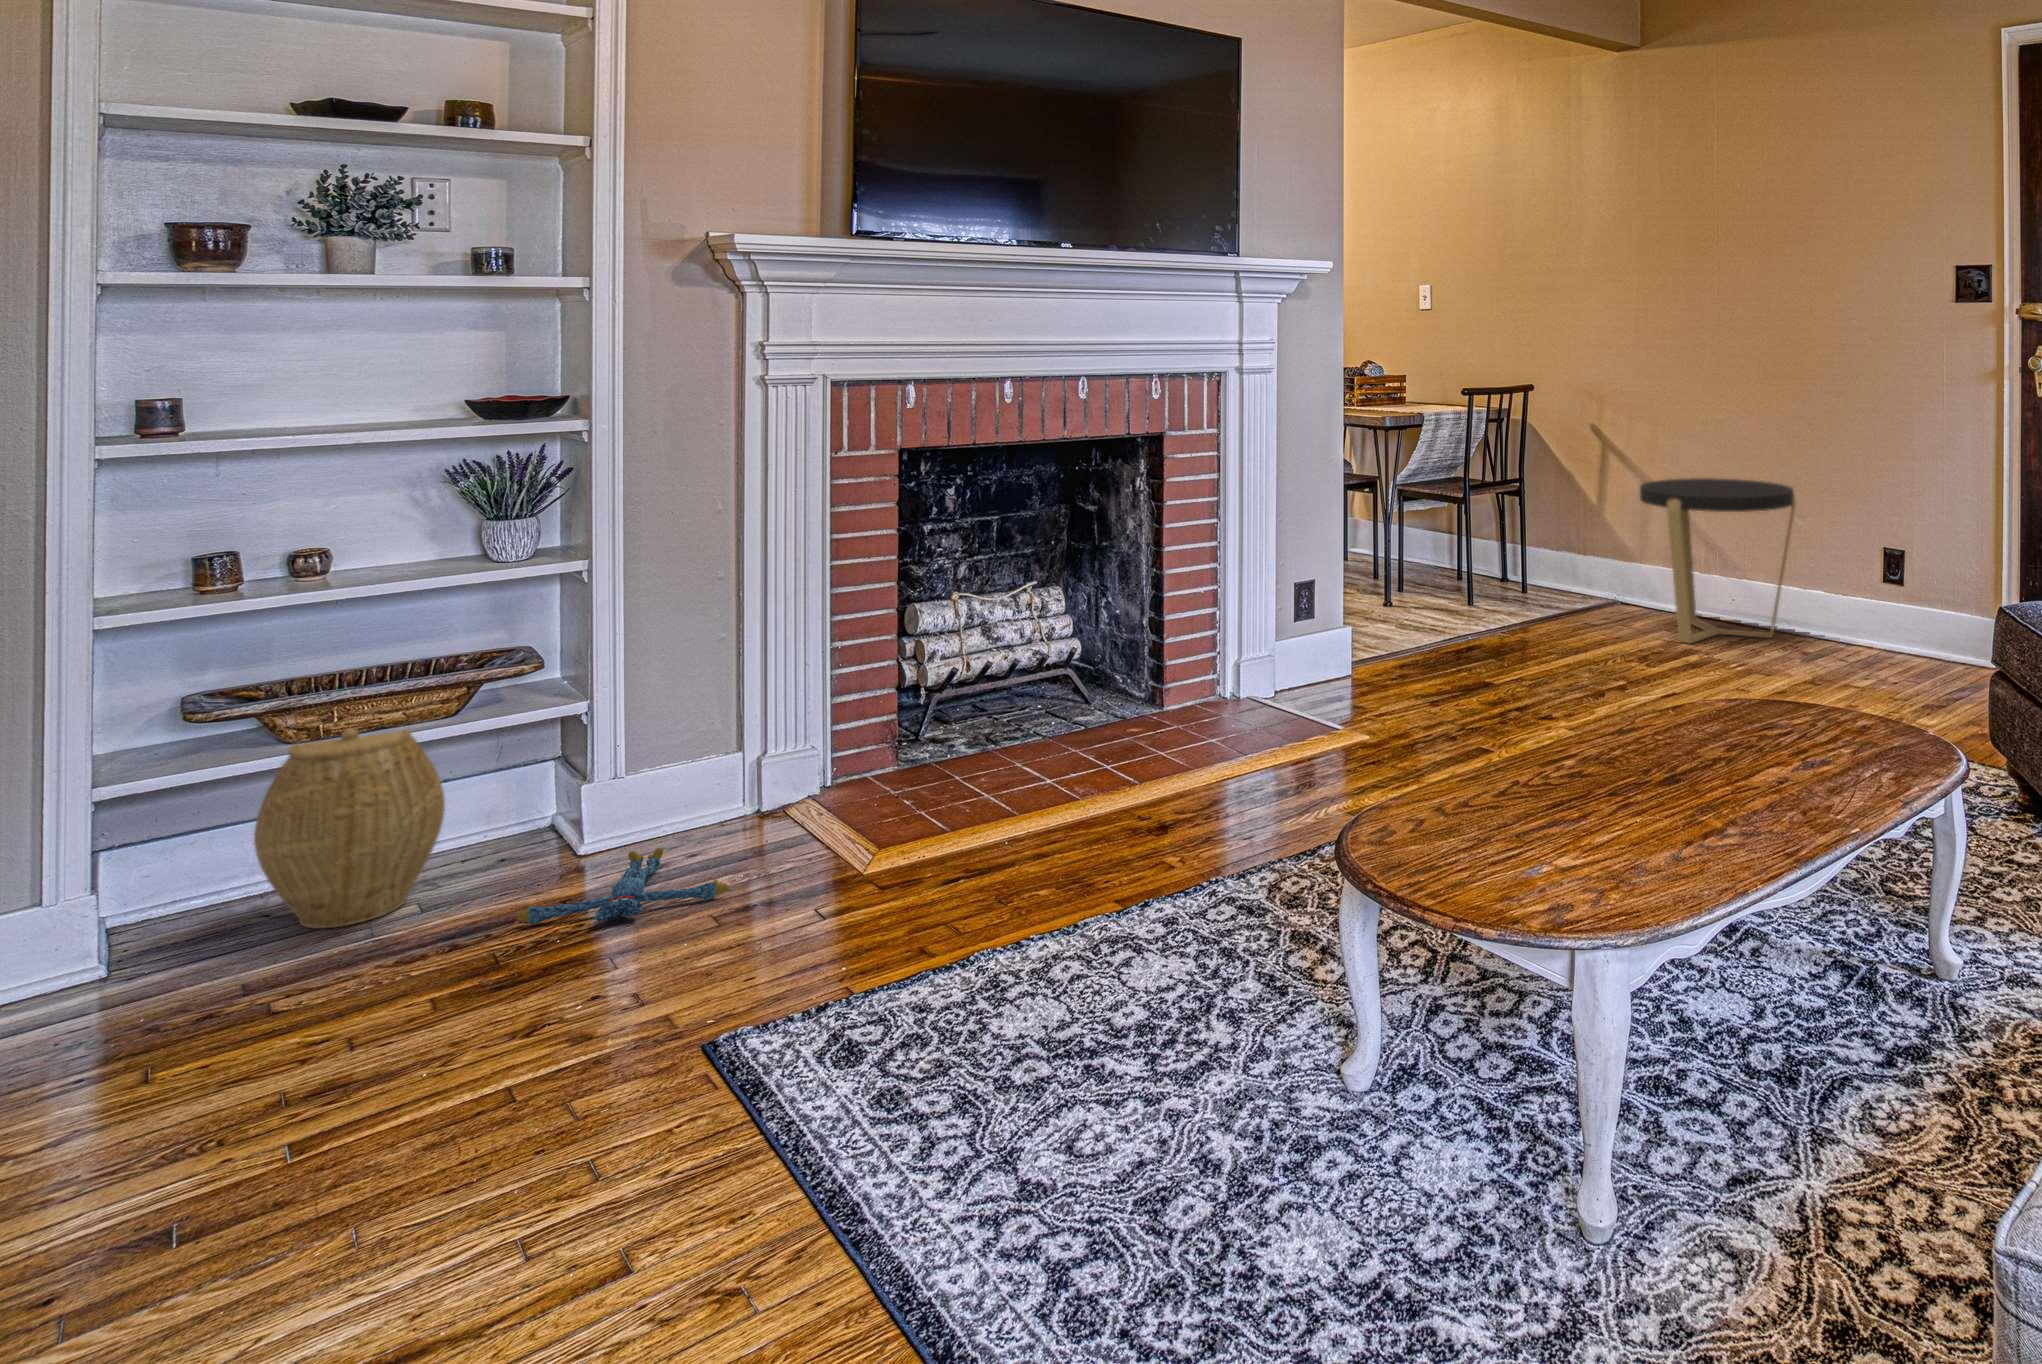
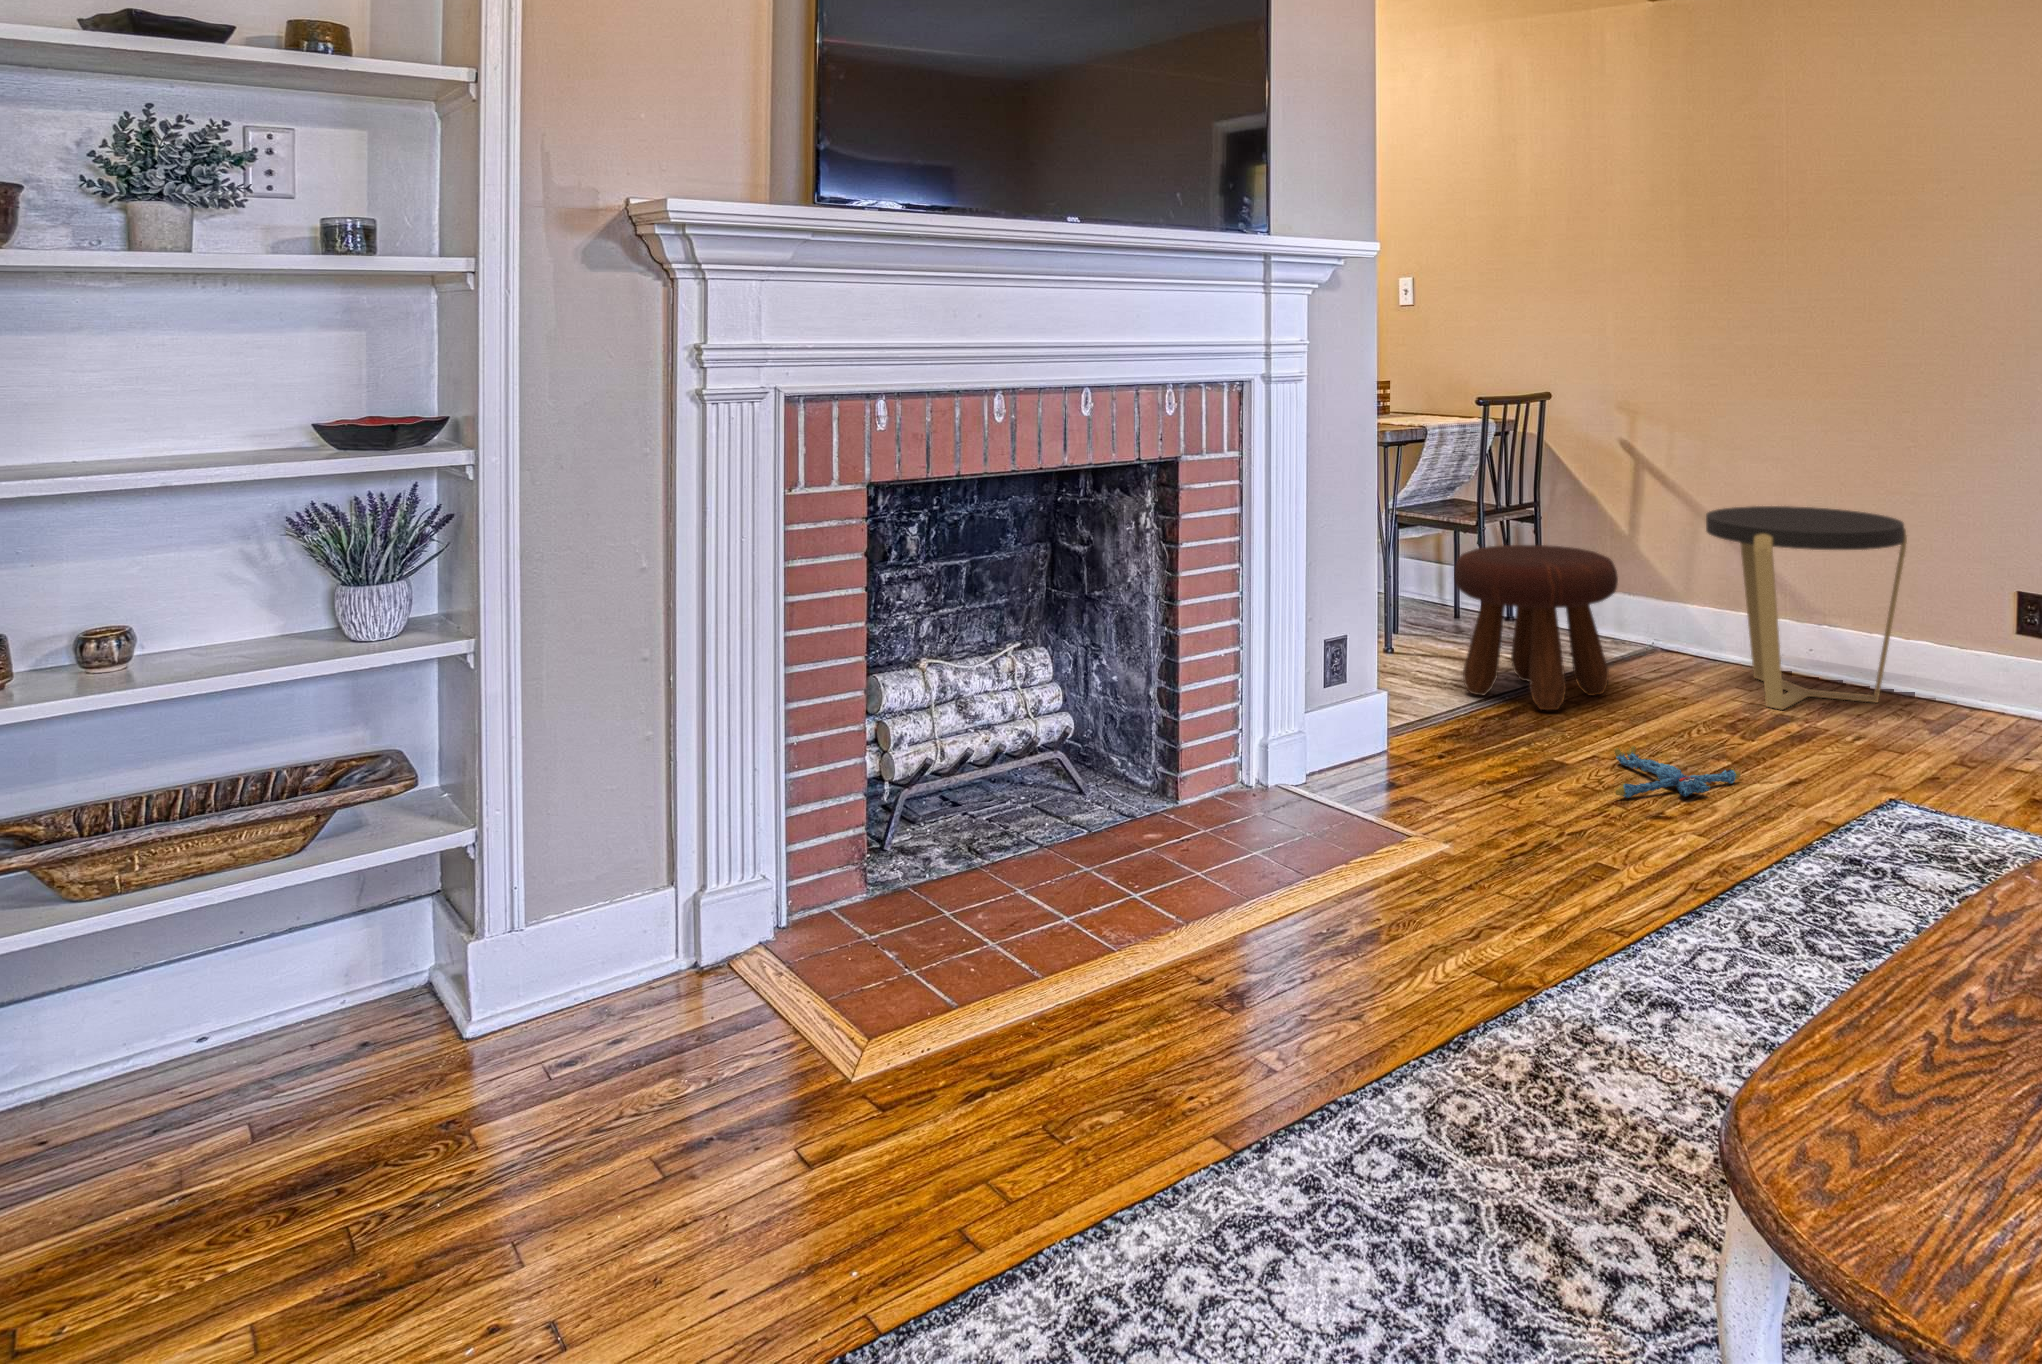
footstool: none [1429,511,1563,645] -> present [1454,545,1618,710]
woven basket: present [254,728,445,929] -> none [17,871,283,1172]
plush toy: present [517,848,728,924] -> present [1614,746,1741,798]

